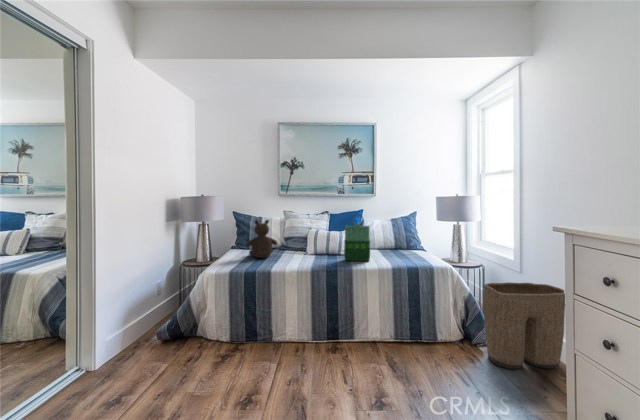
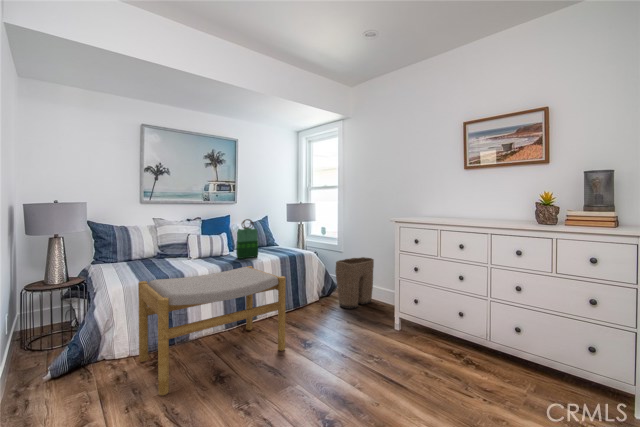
teddy bear: present [246,220,277,258] -> none [131,227,167,267]
footstool: none [181,272,343,397] -> present [138,266,286,395]

